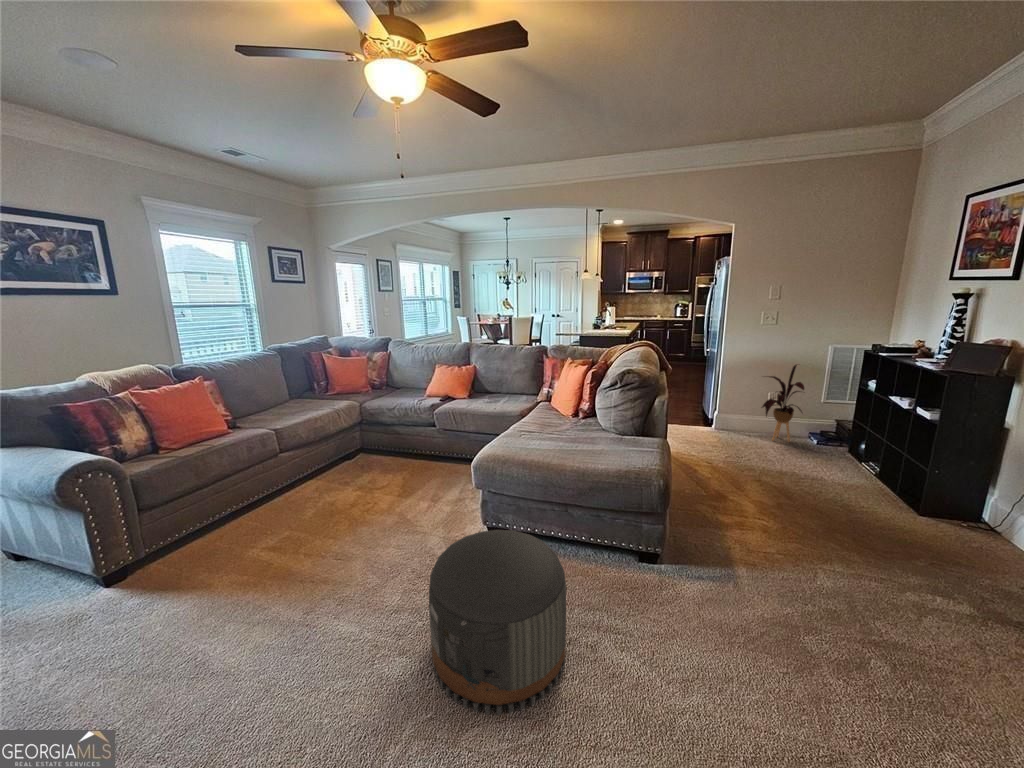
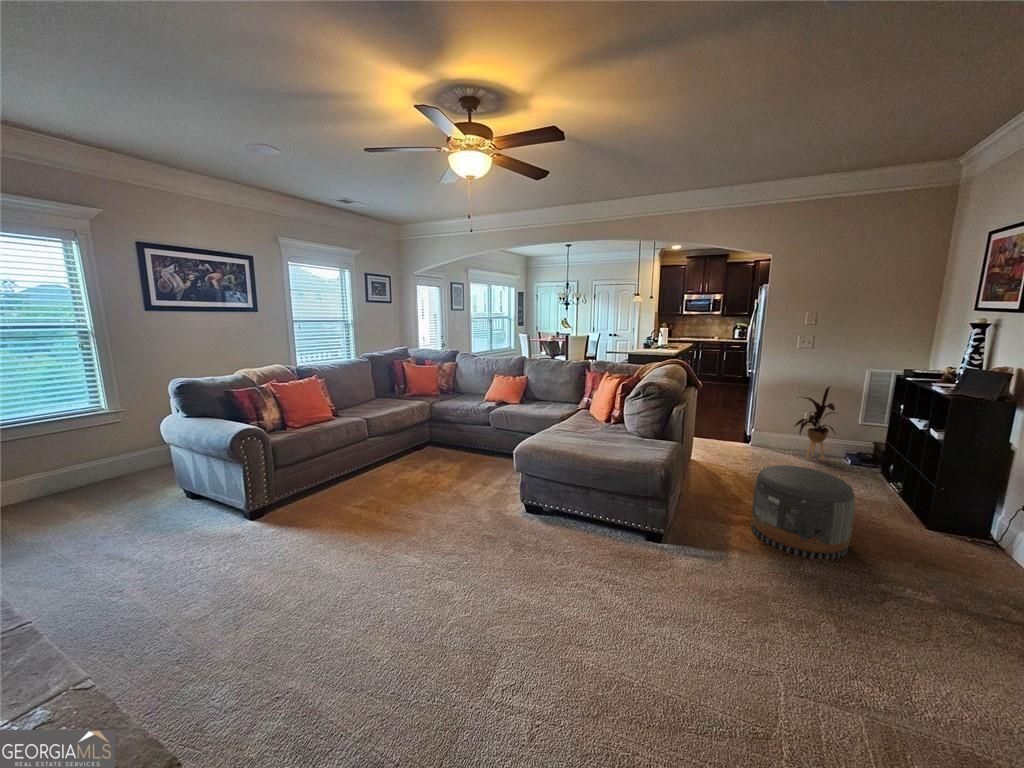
pouf: present [429,530,566,715] -> present [751,465,855,559]

